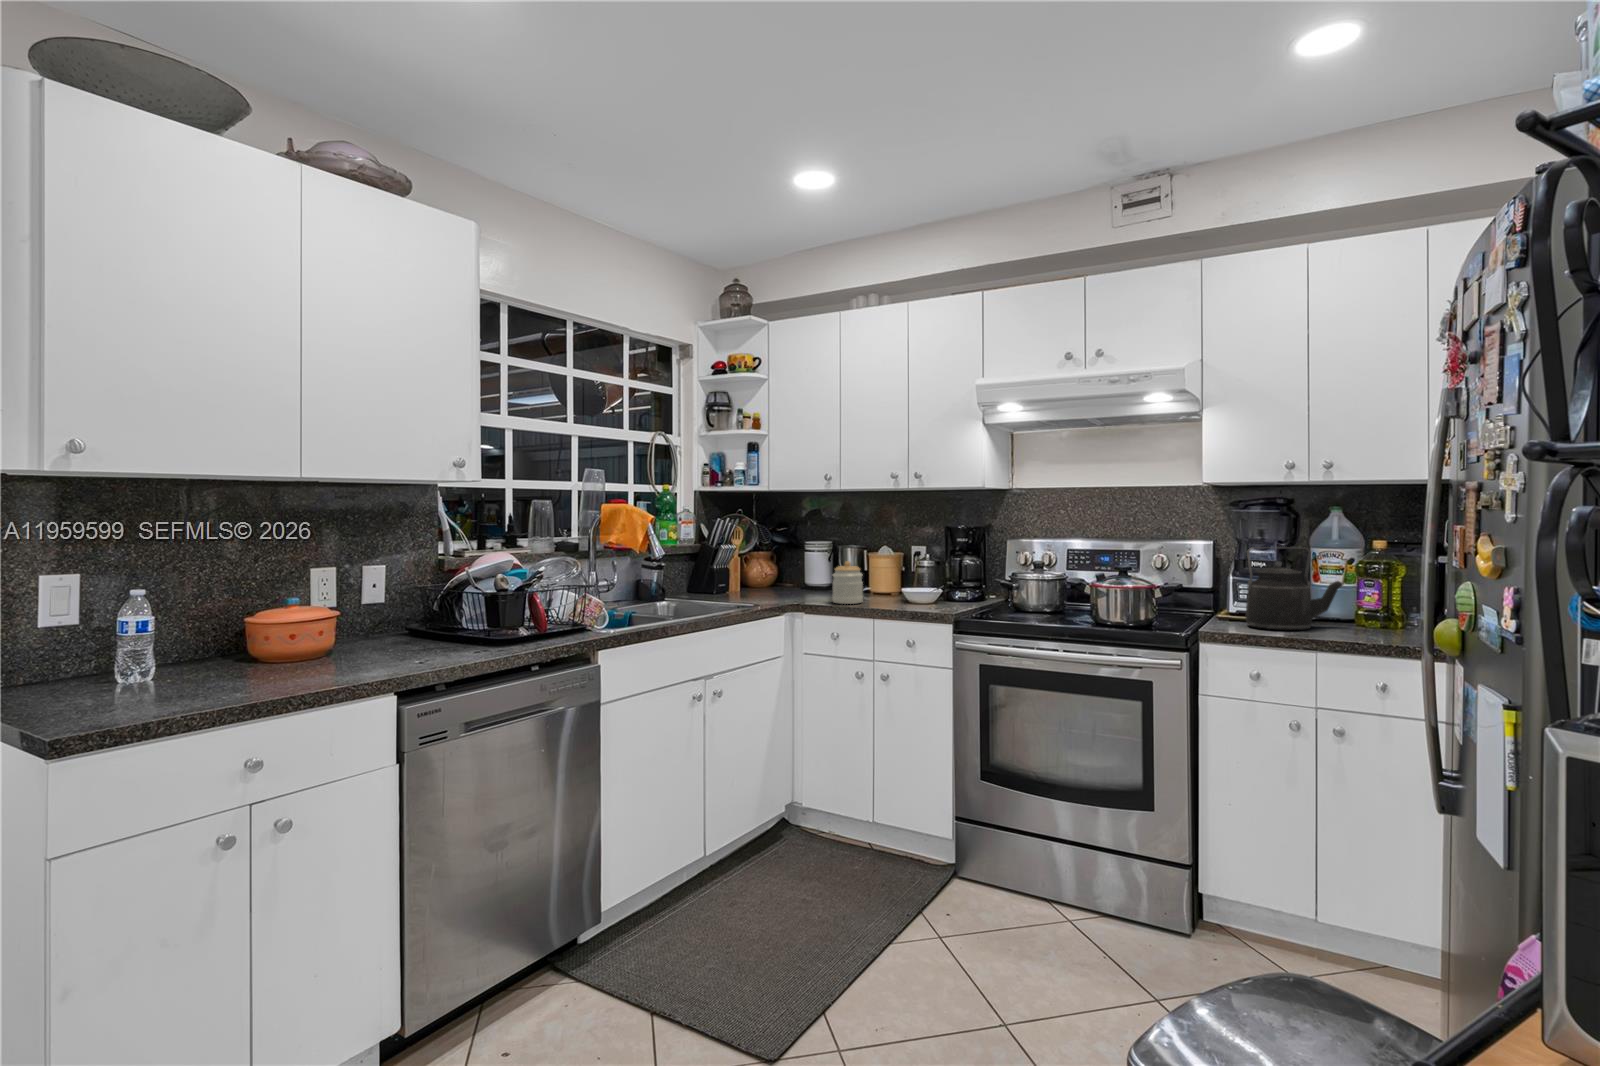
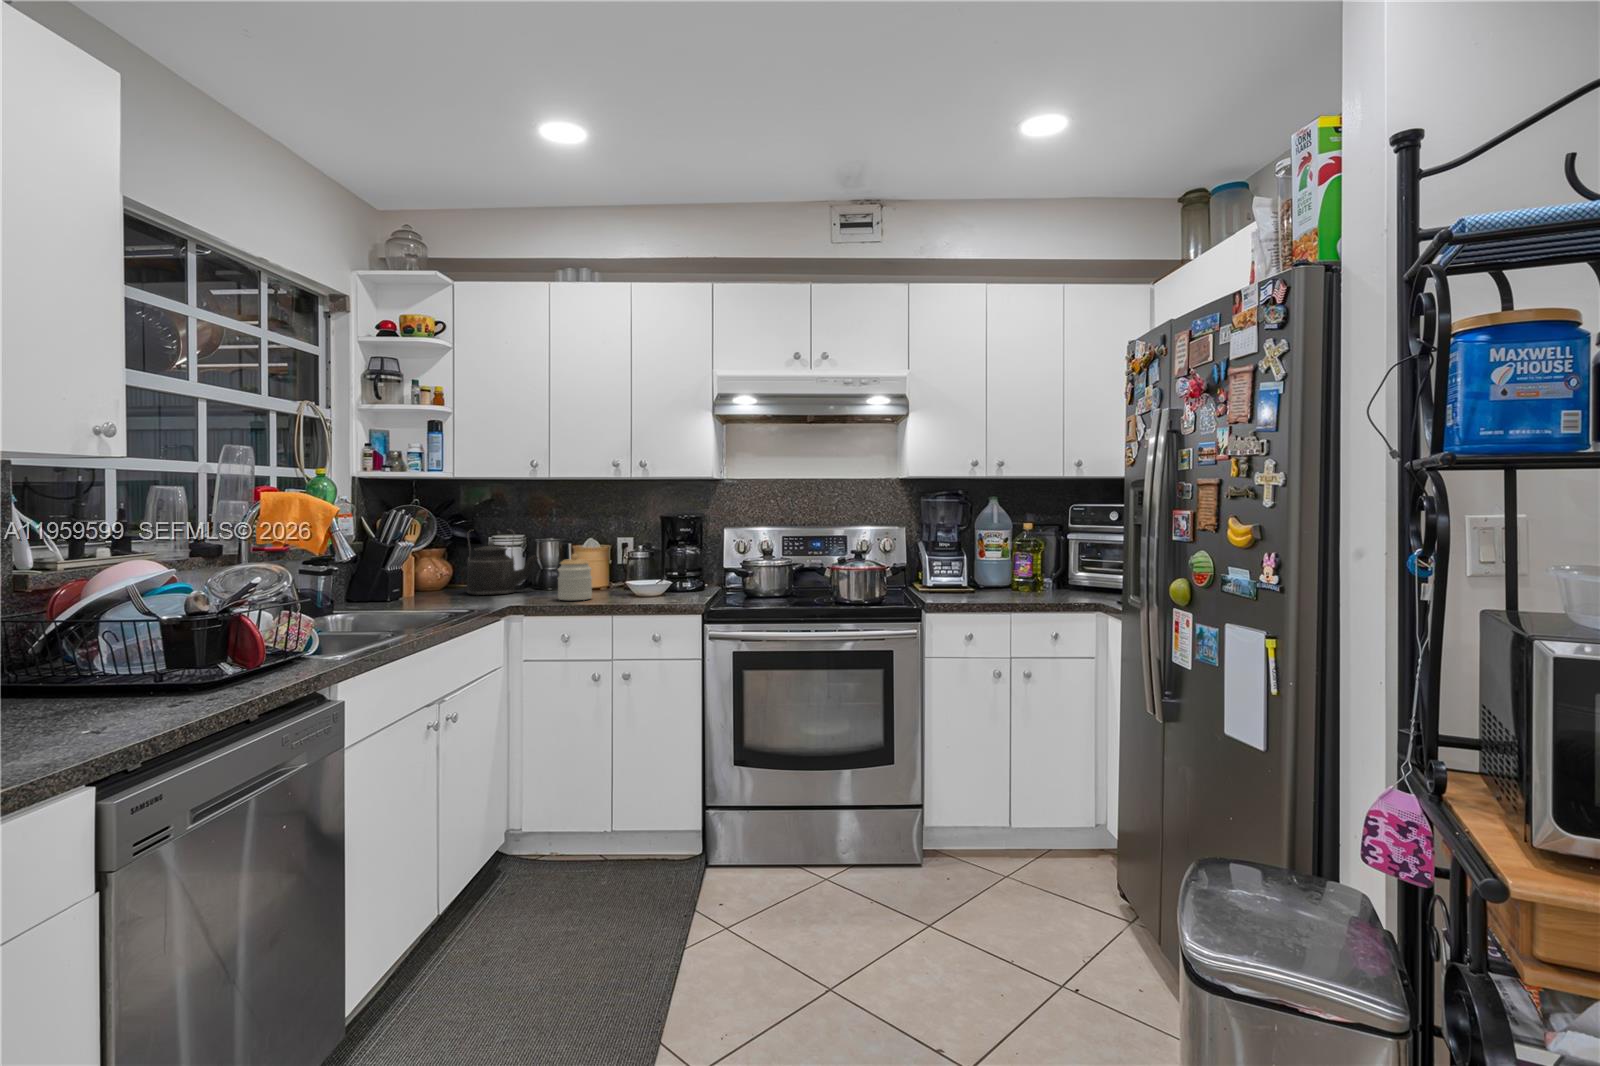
kettle: present [1245,547,1343,630] -> present [467,530,538,595]

